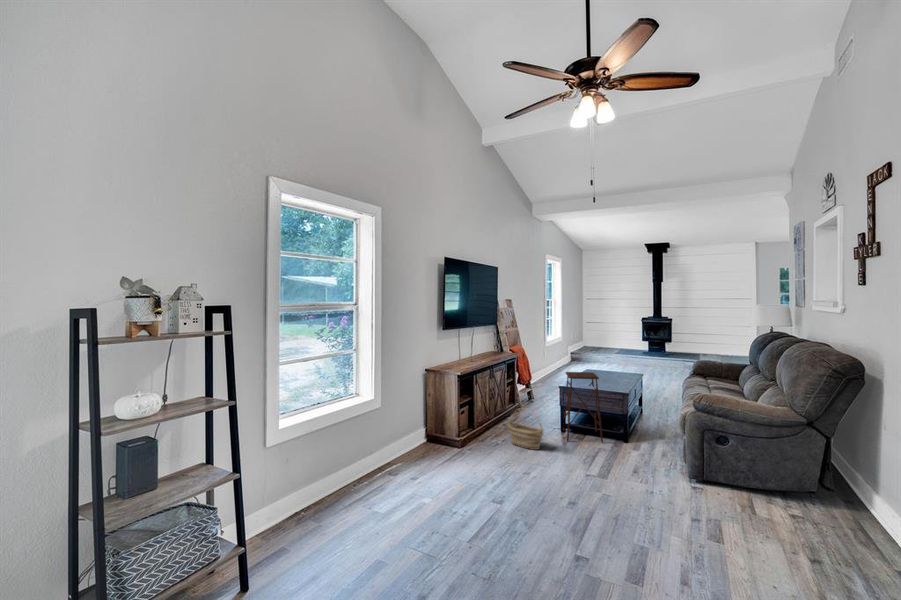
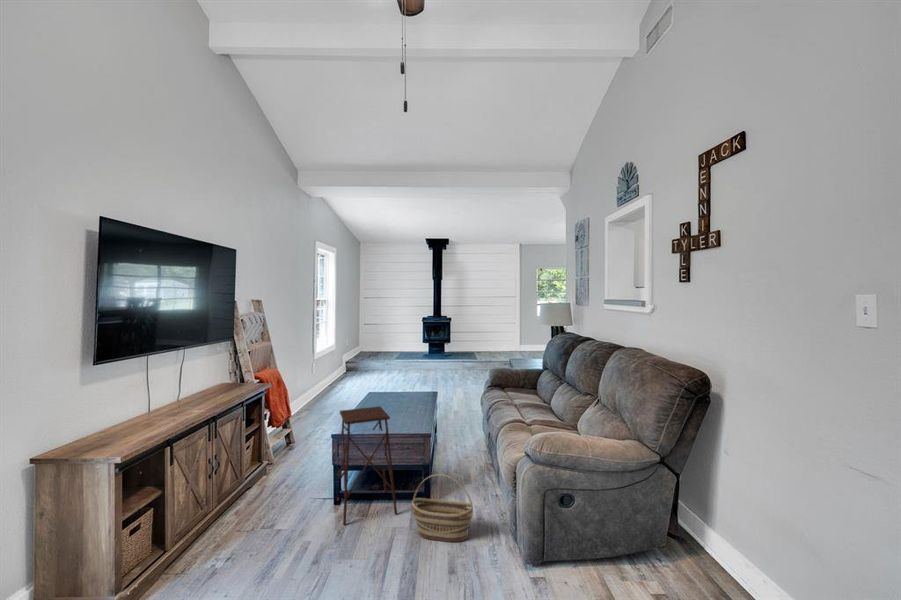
basket: present [509,420,543,450] -> present [412,475,473,542]

